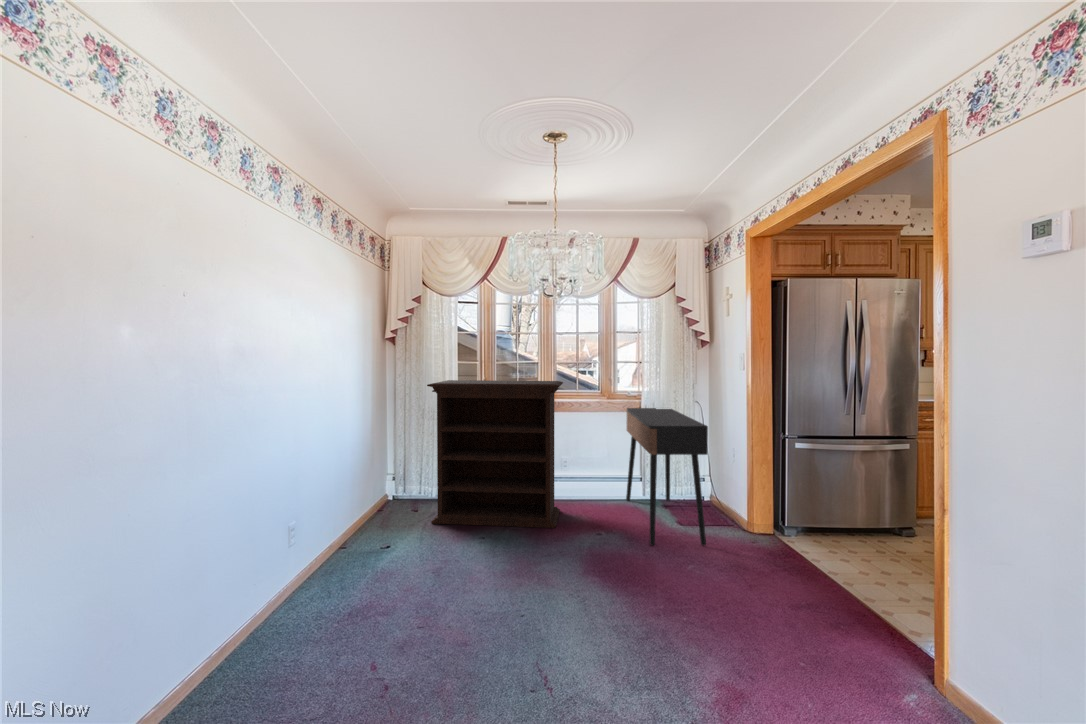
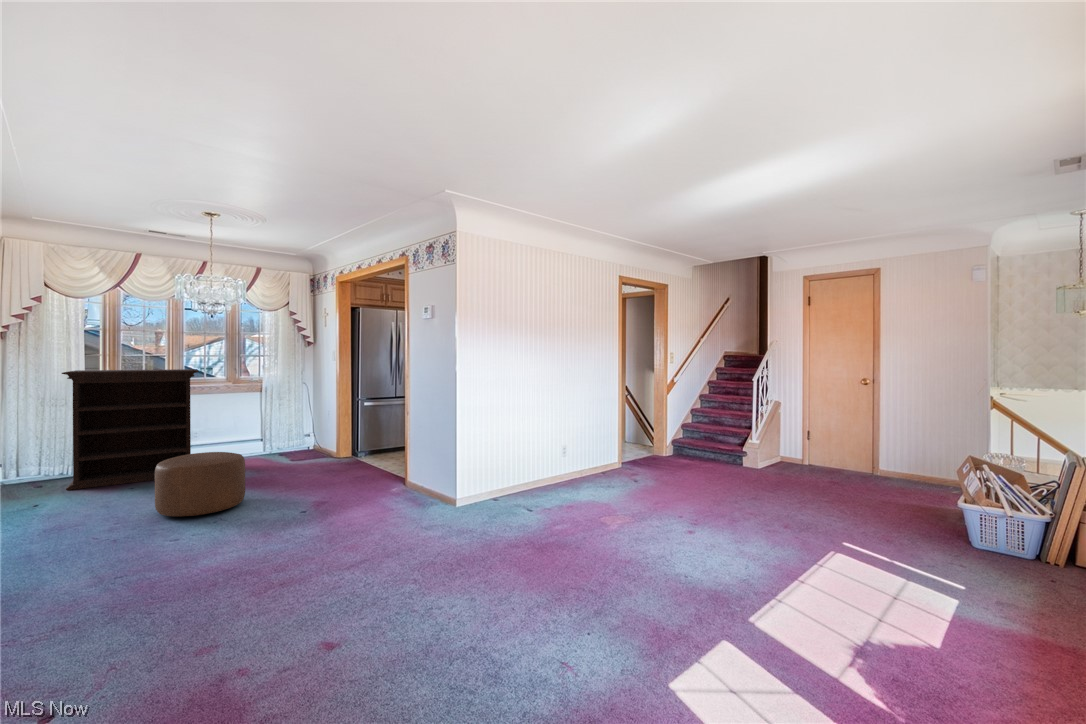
console table: present [626,408,708,545] -> none [251,388,312,471]
ottoman: none [477,523,598,646] -> present [155,452,245,516]

